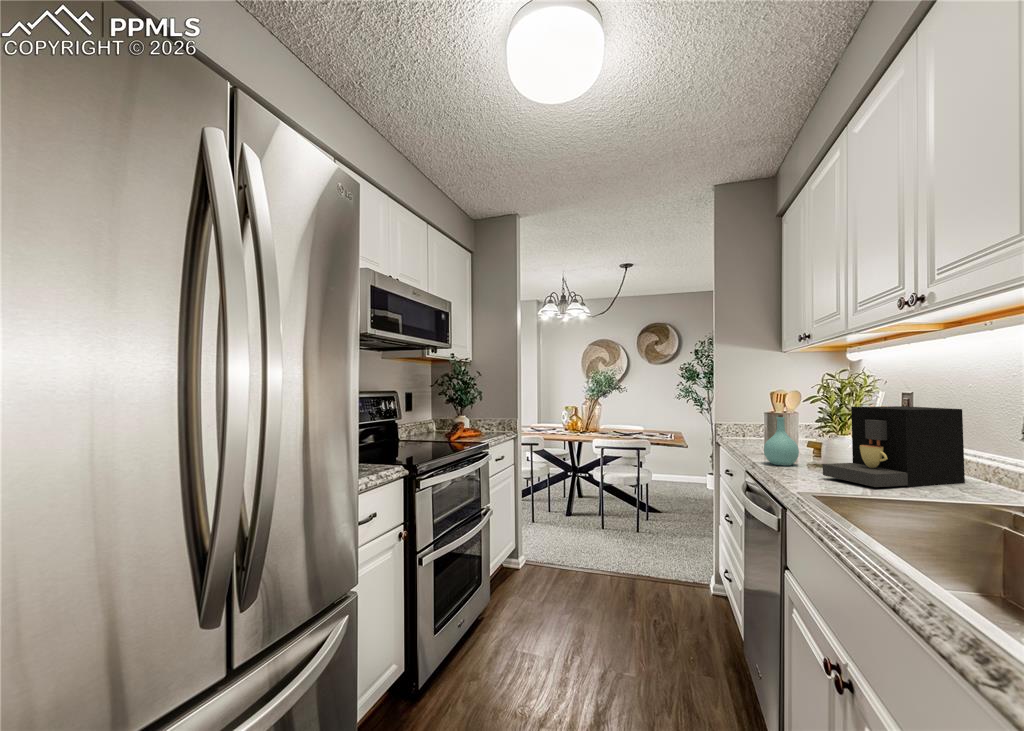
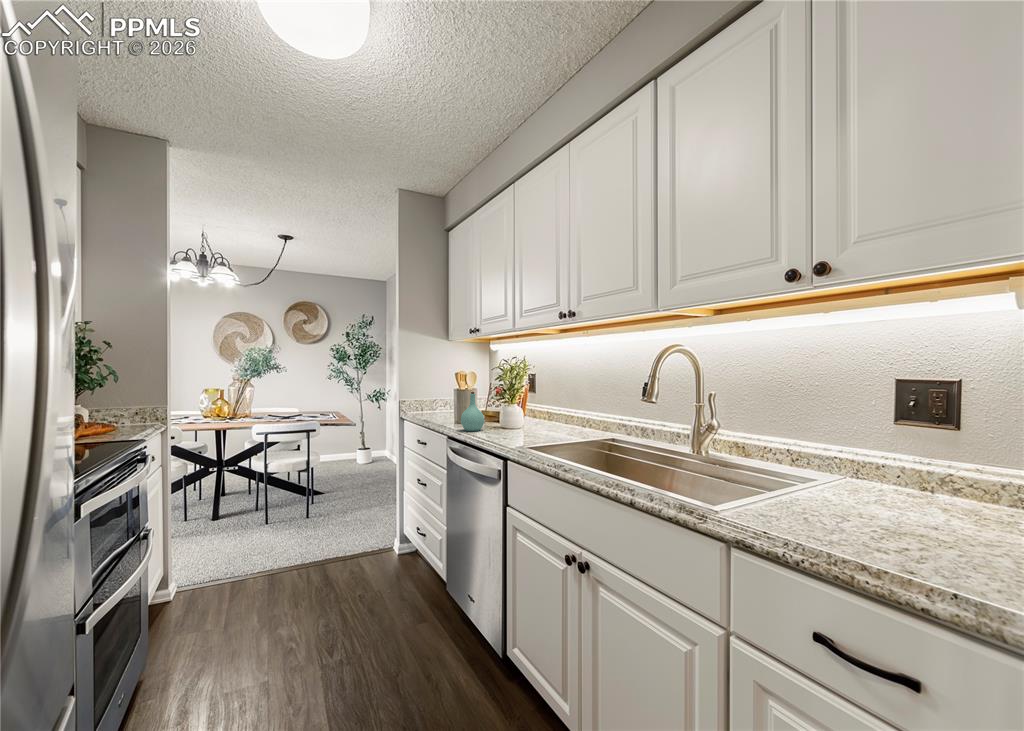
coffee maker: present [823,406,965,487] -> none [510,383,575,438]

